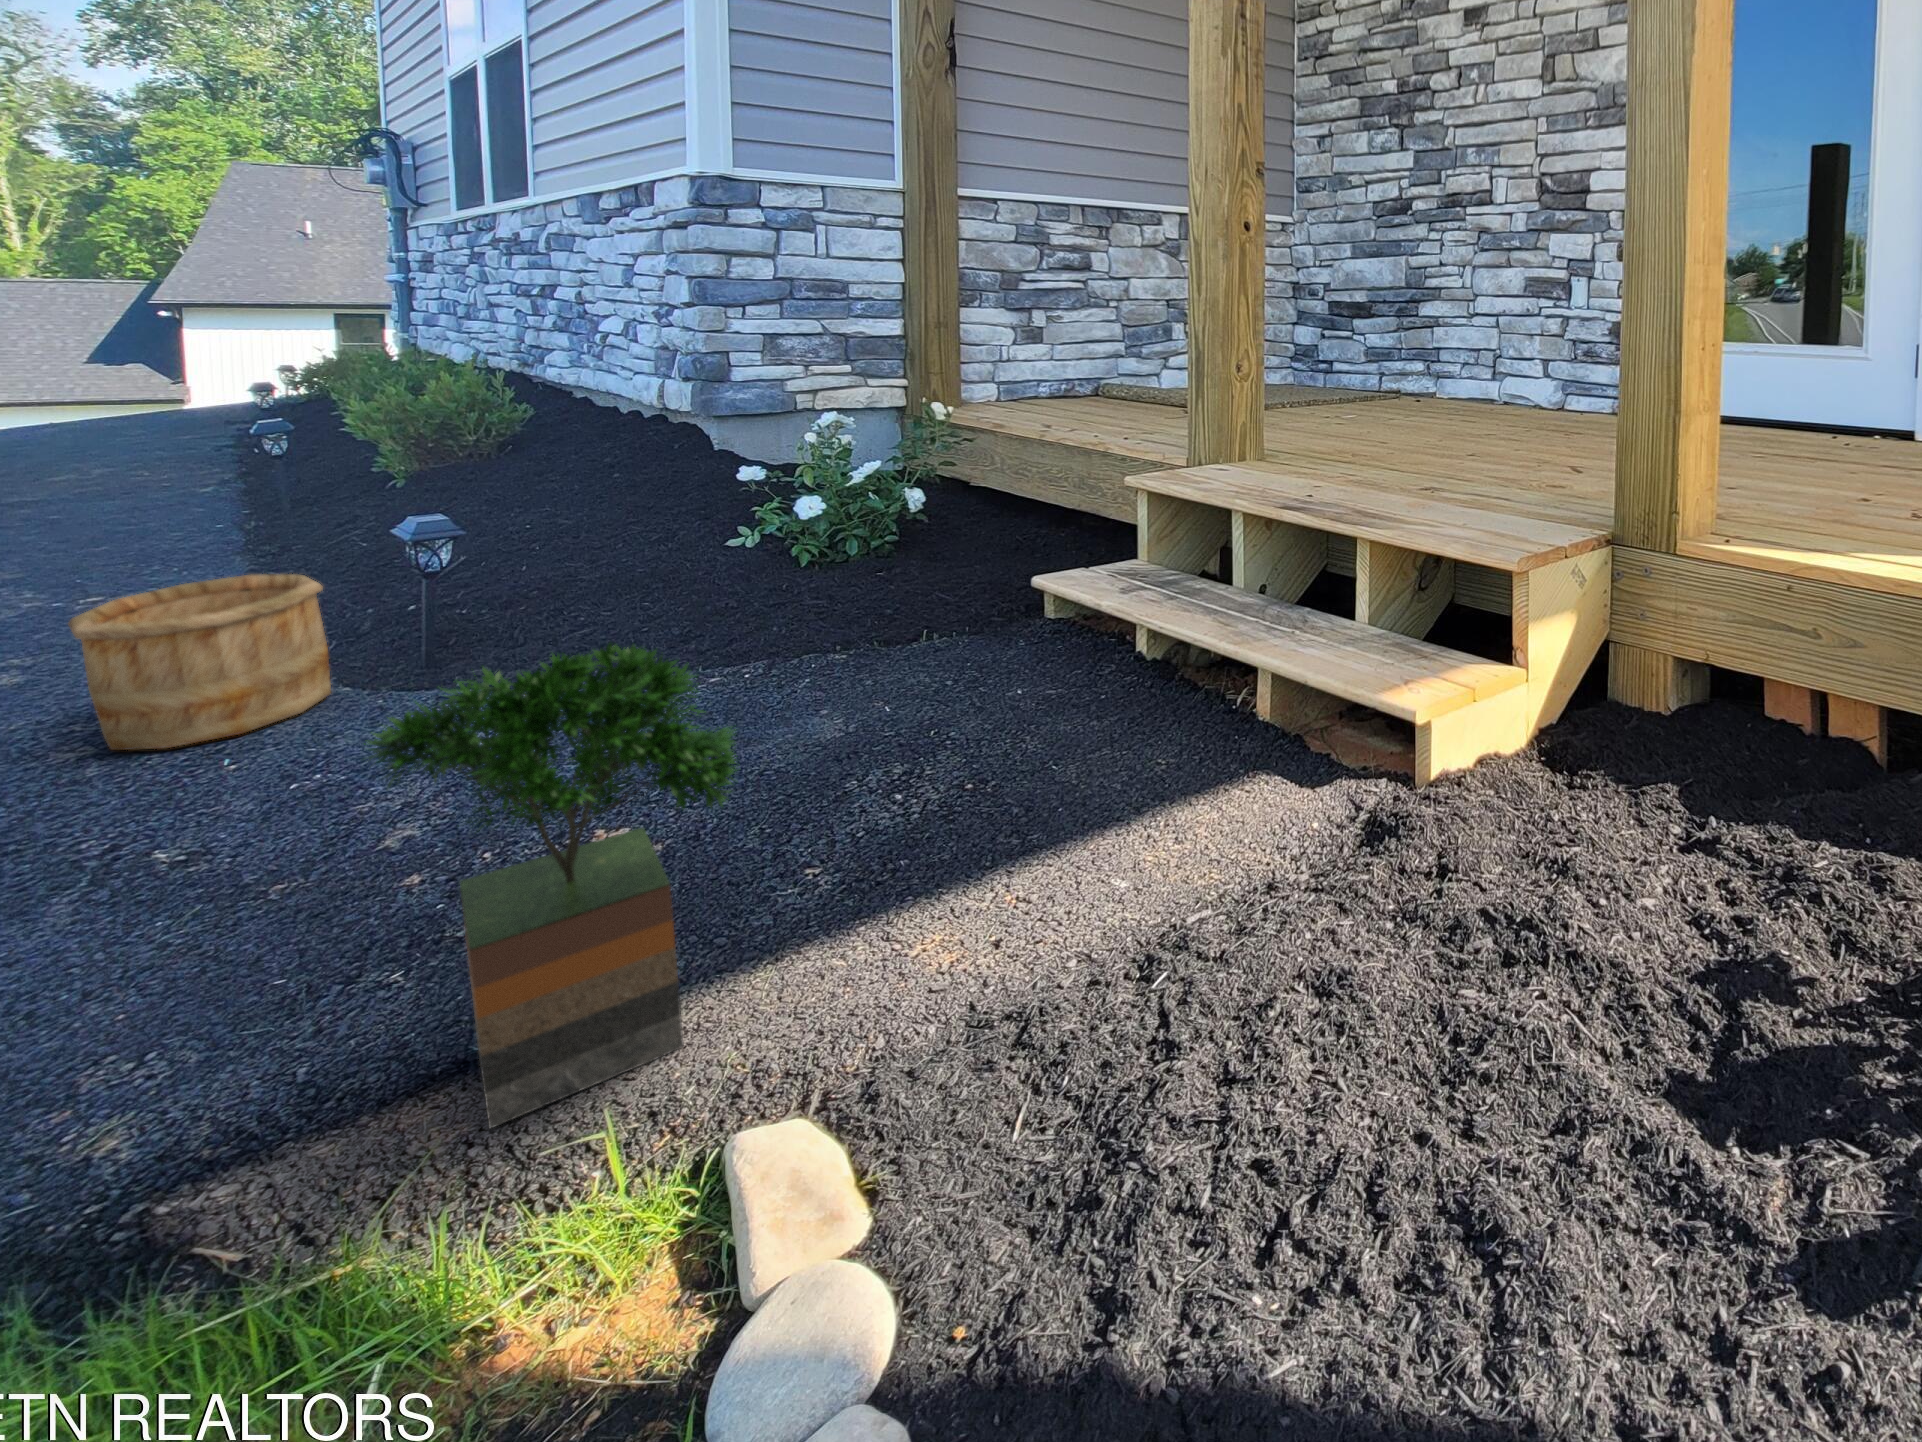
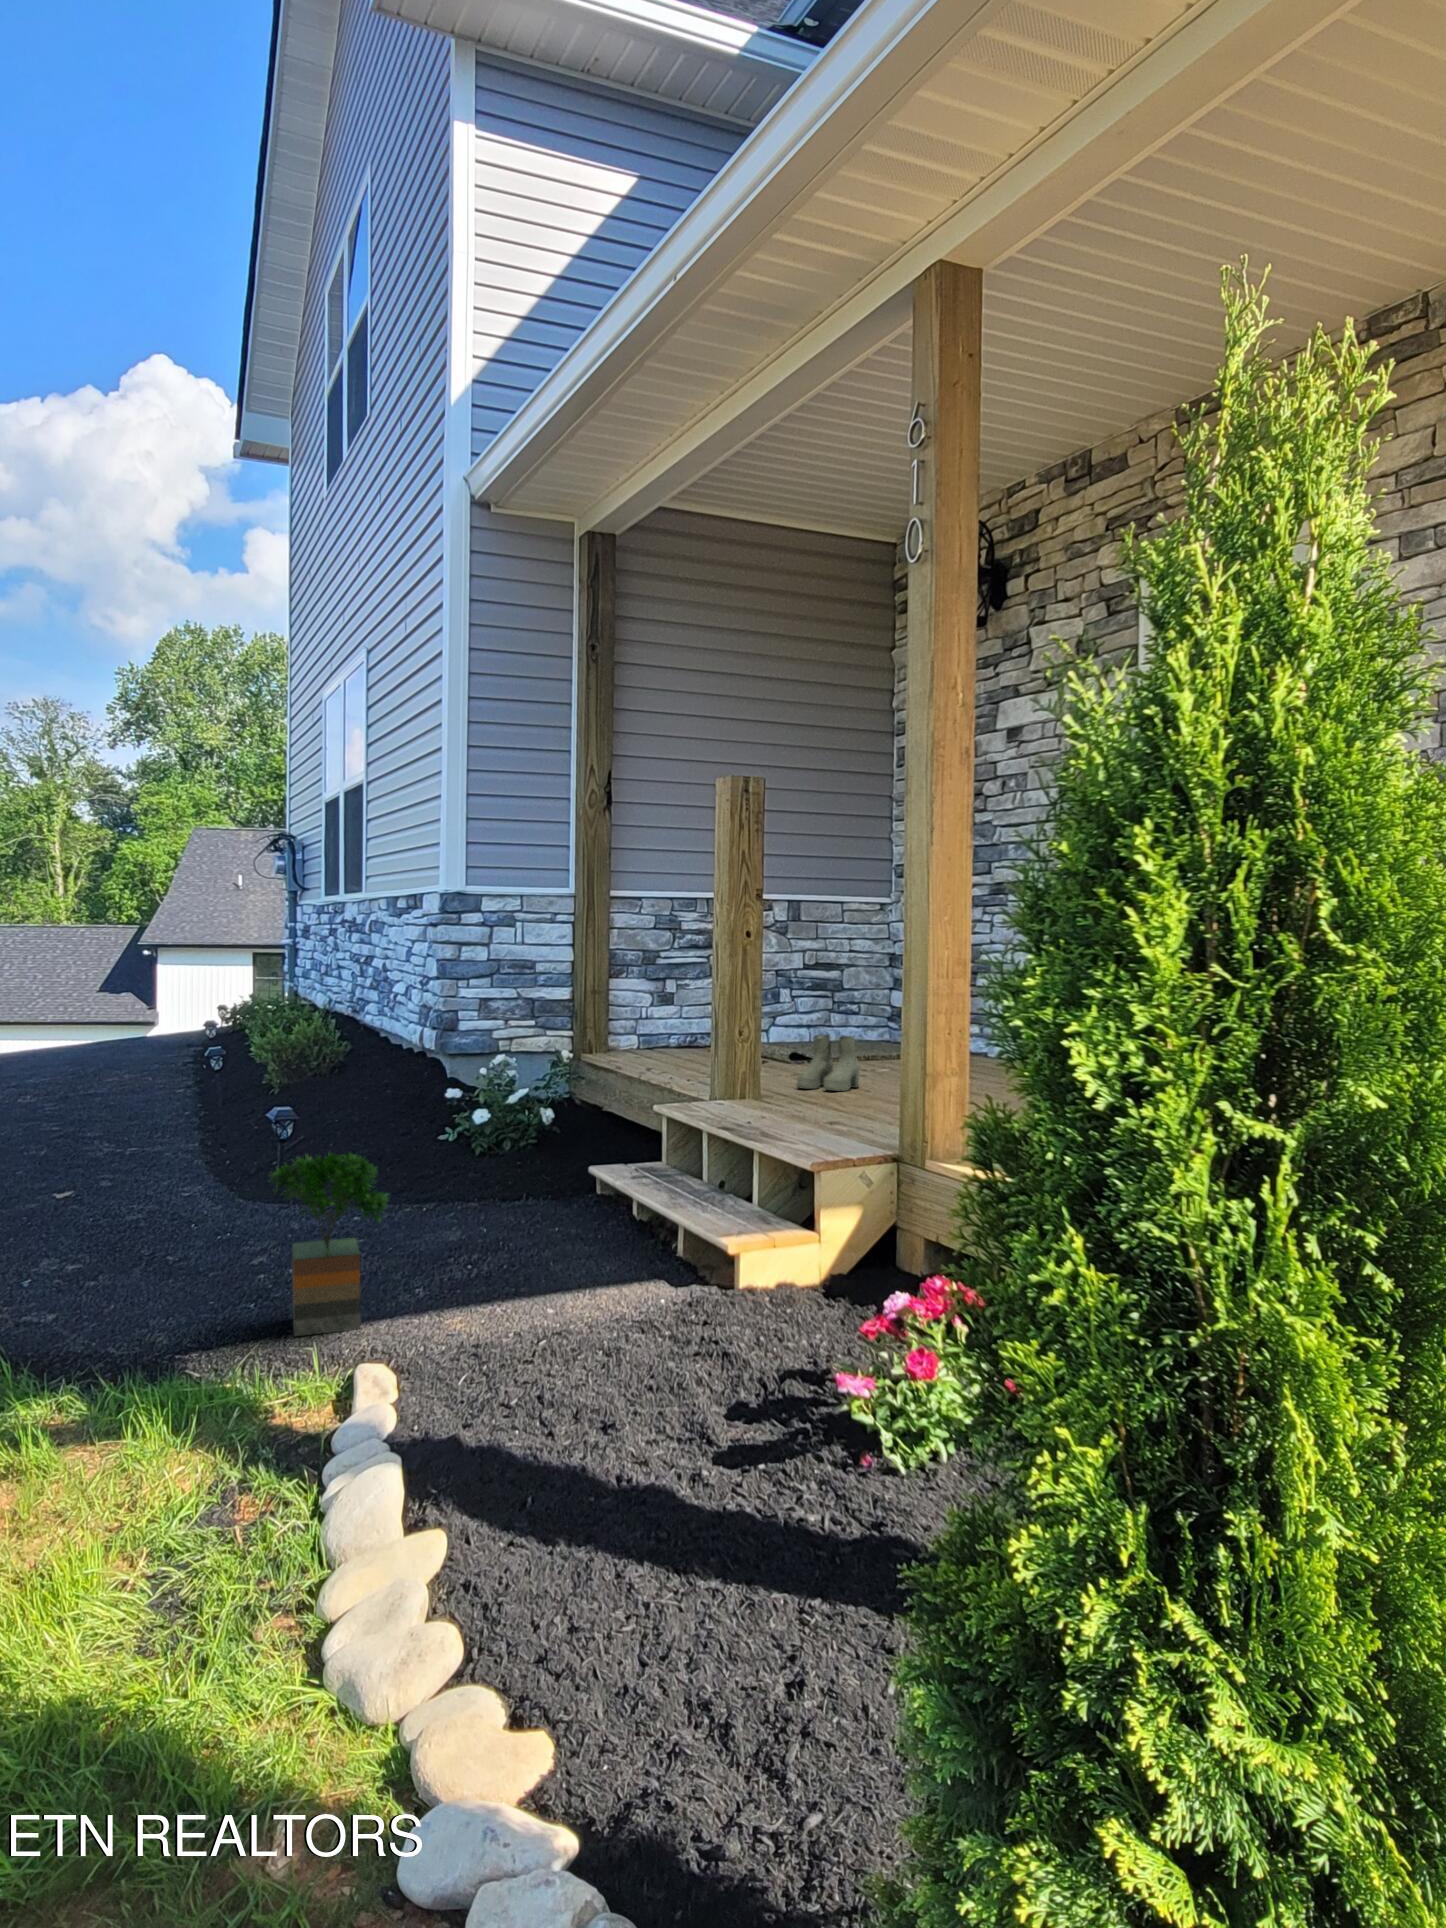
boots: none [1301,363,1373,436] -> present [797,1034,860,1091]
wooden bucket: present [68,574,331,750] -> none [154,1129,248,1211]

